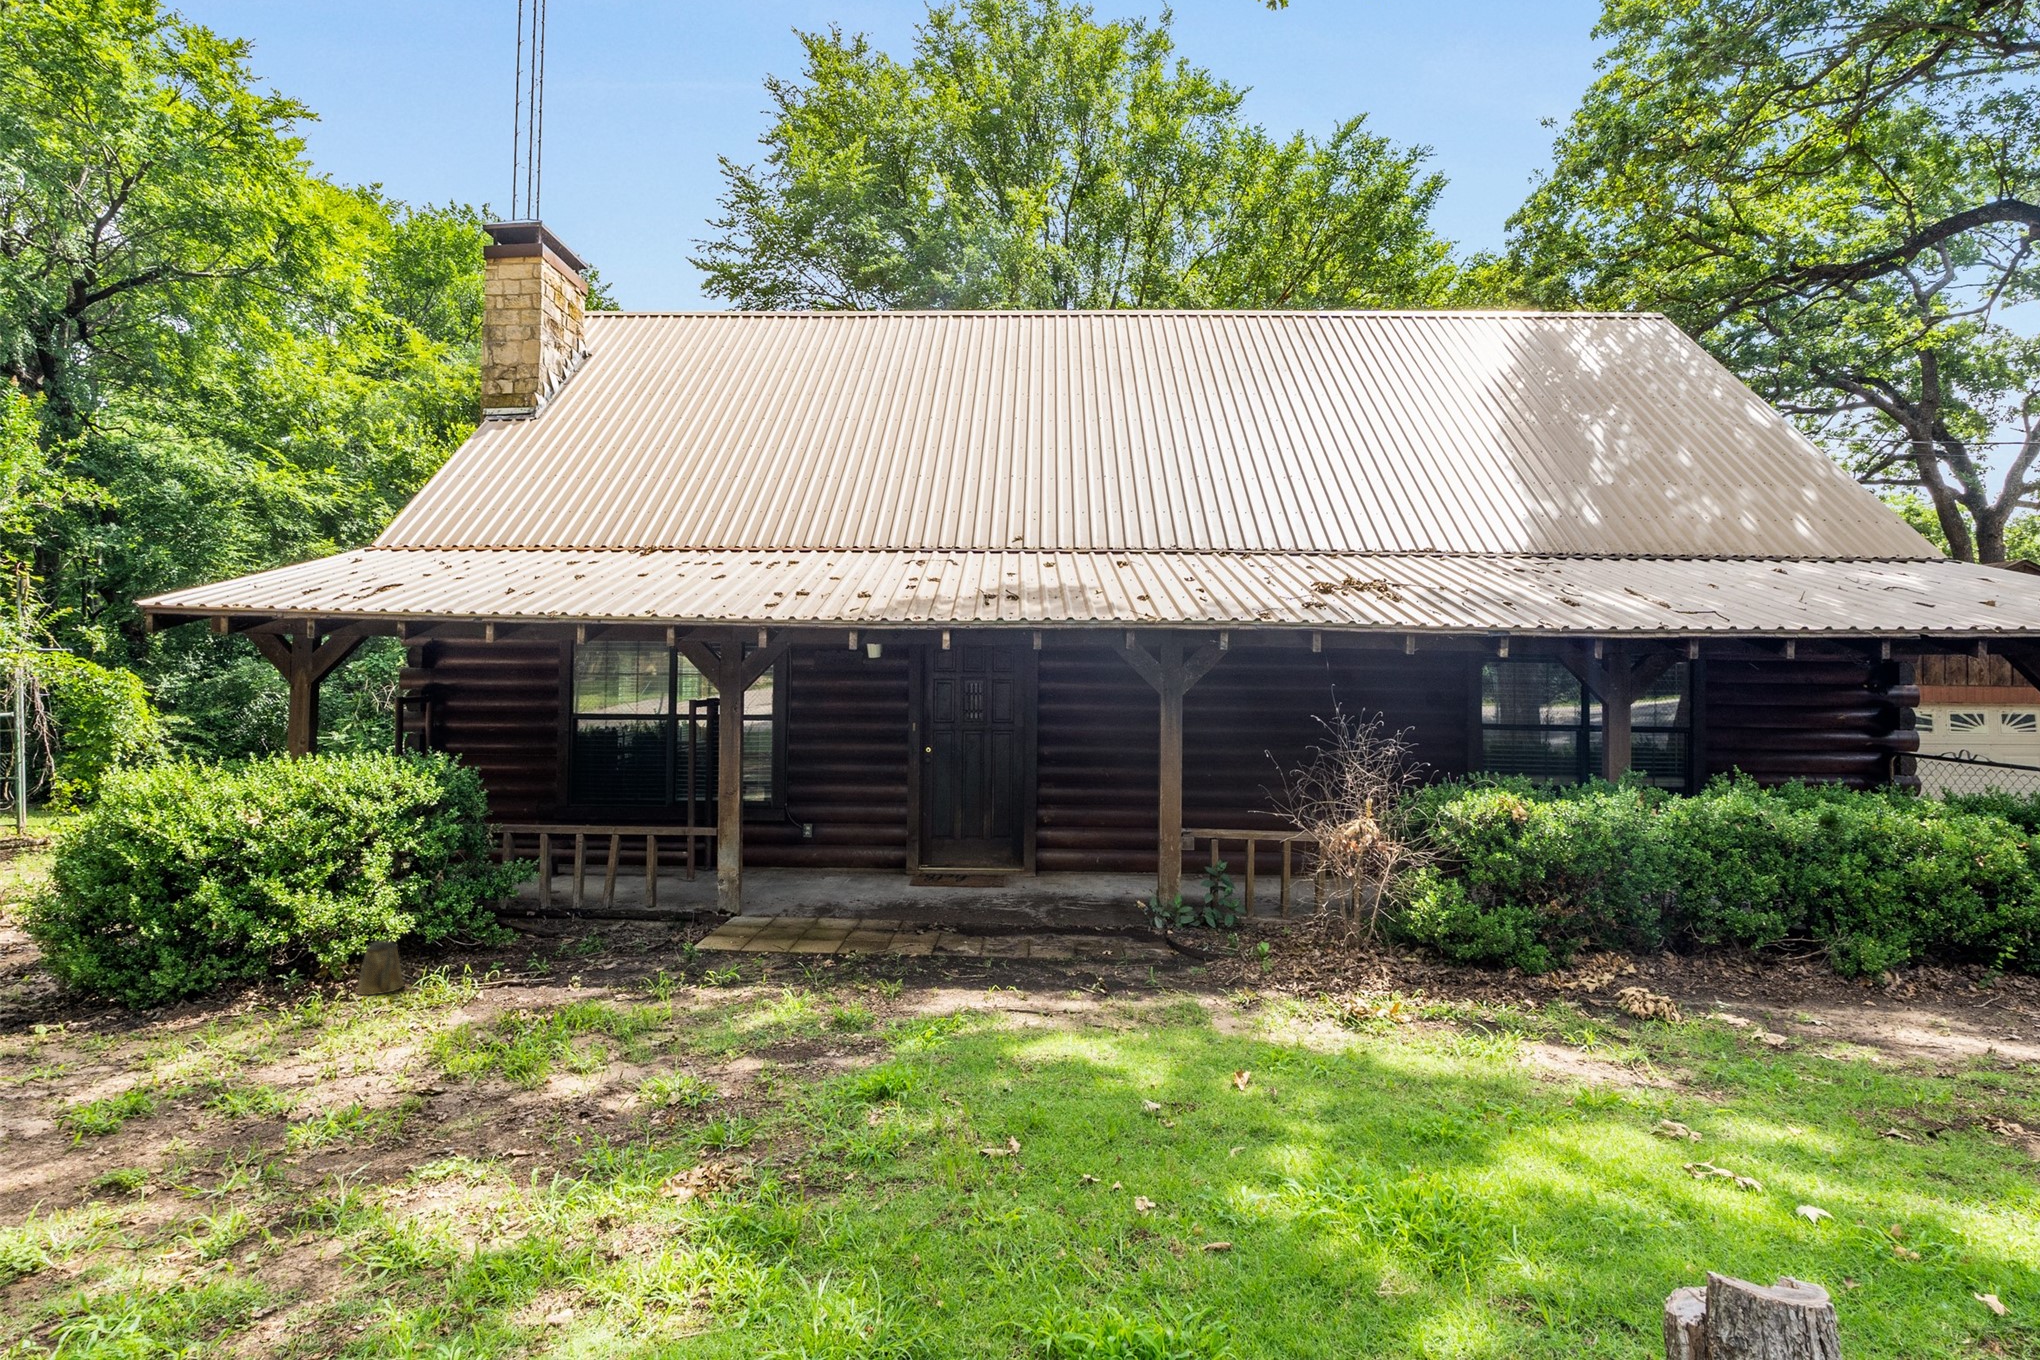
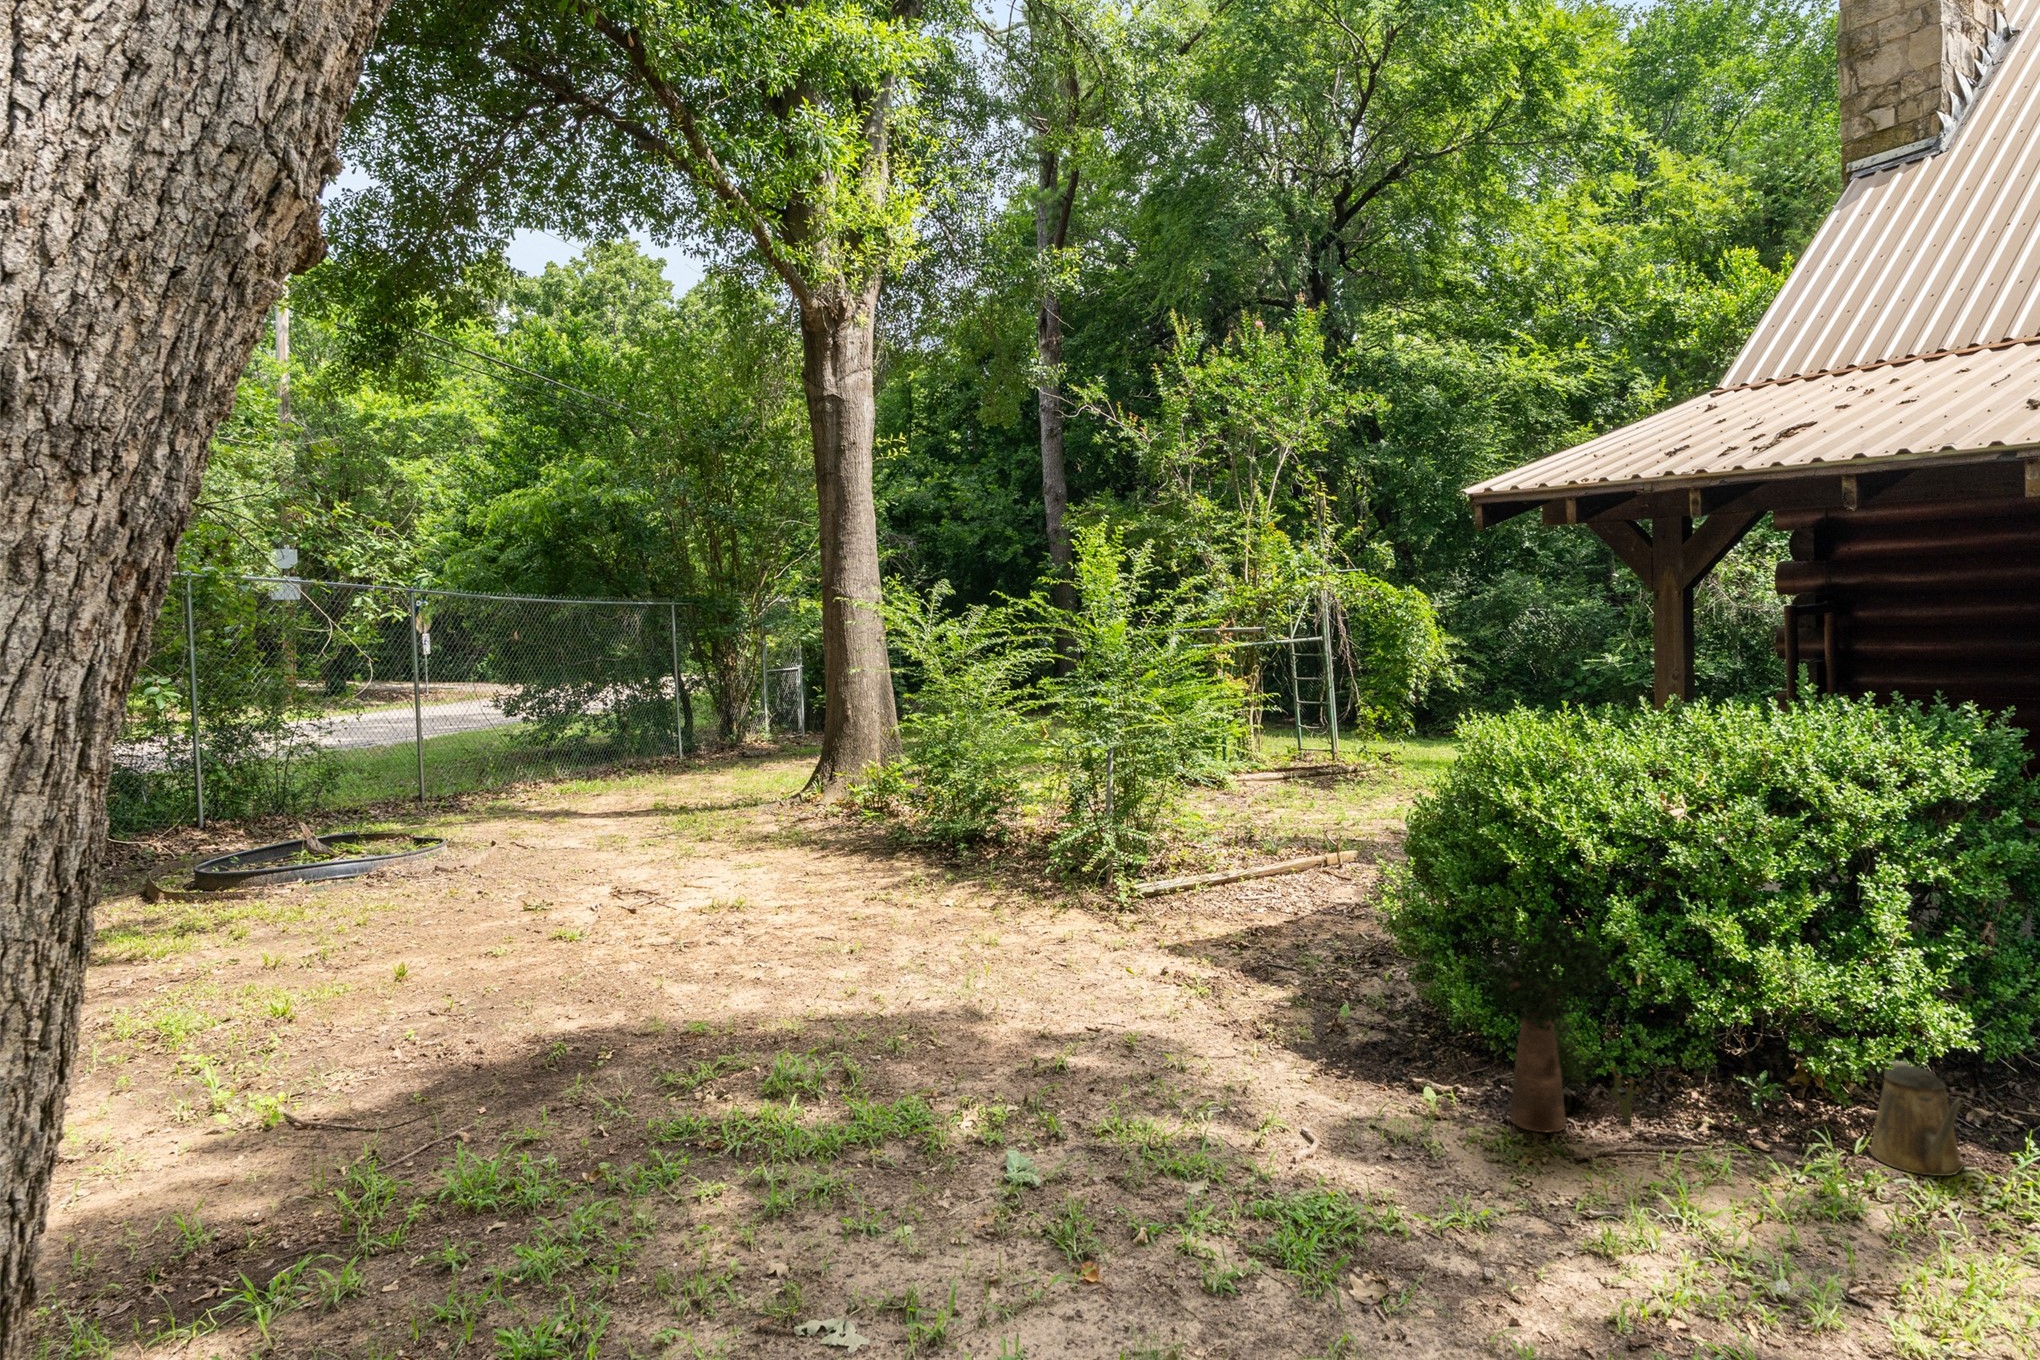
potted plant: none [82,892,212,1032] -> present [1473,916,1640,1132]

